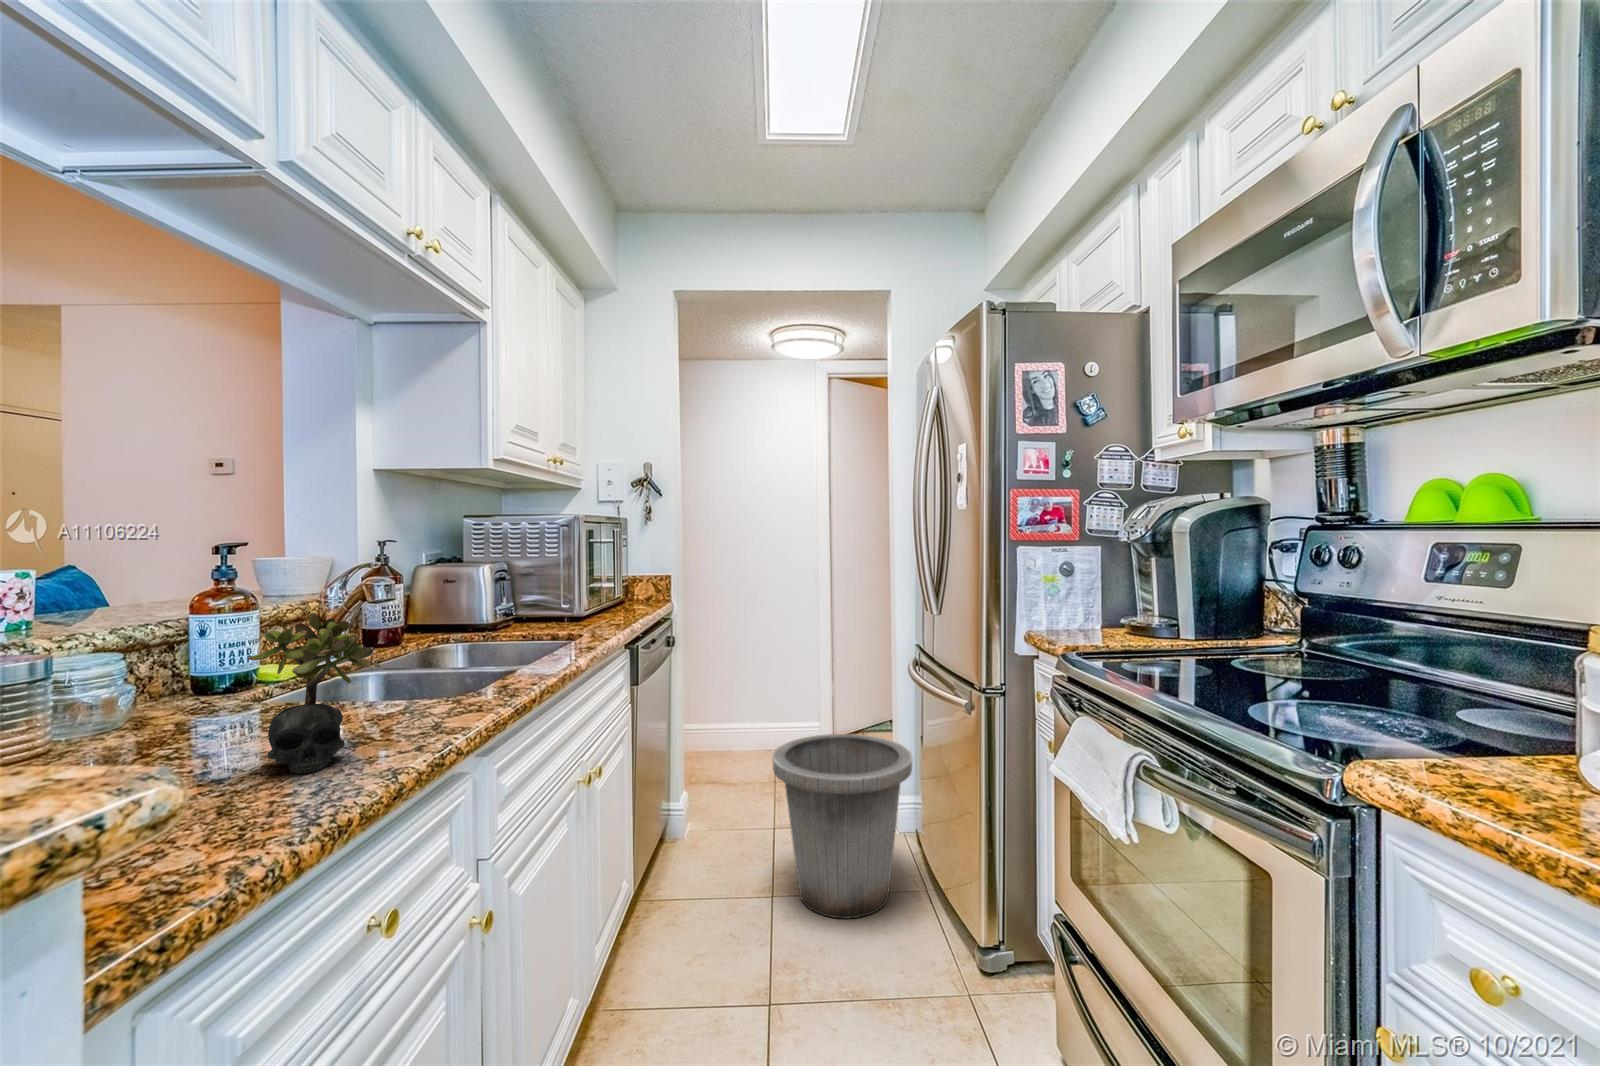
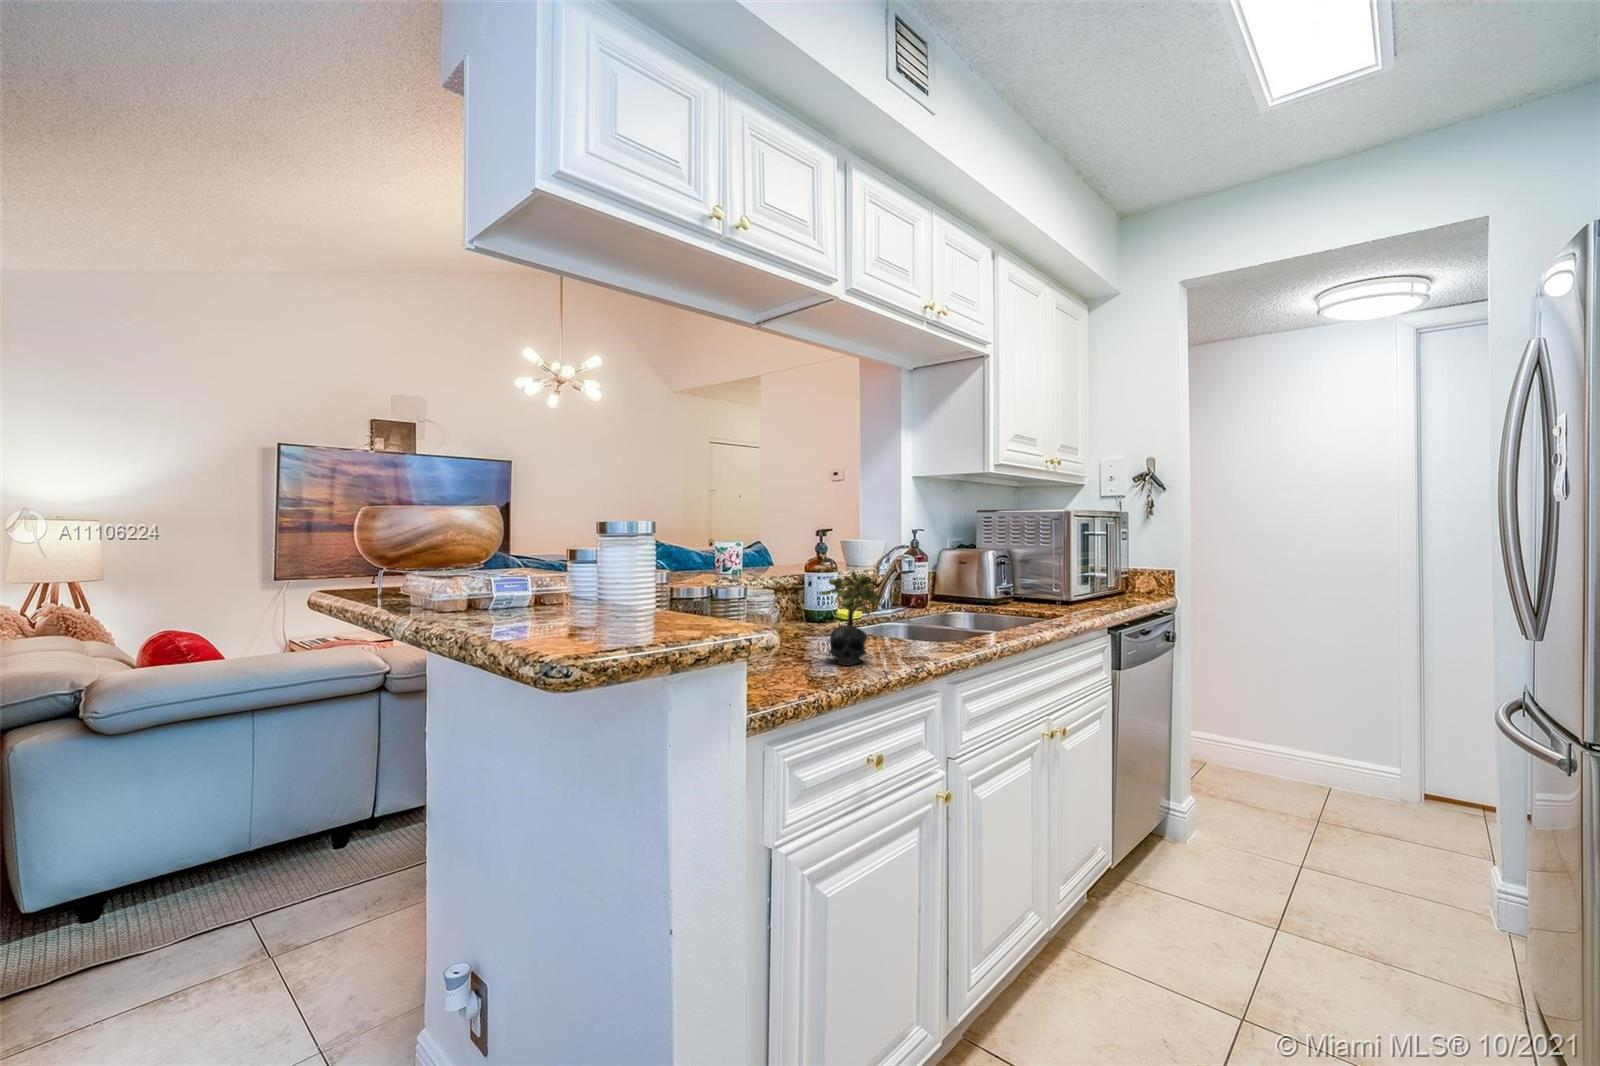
trash can: present [772,734,912,918] -> none [1278,764,1498,994]

